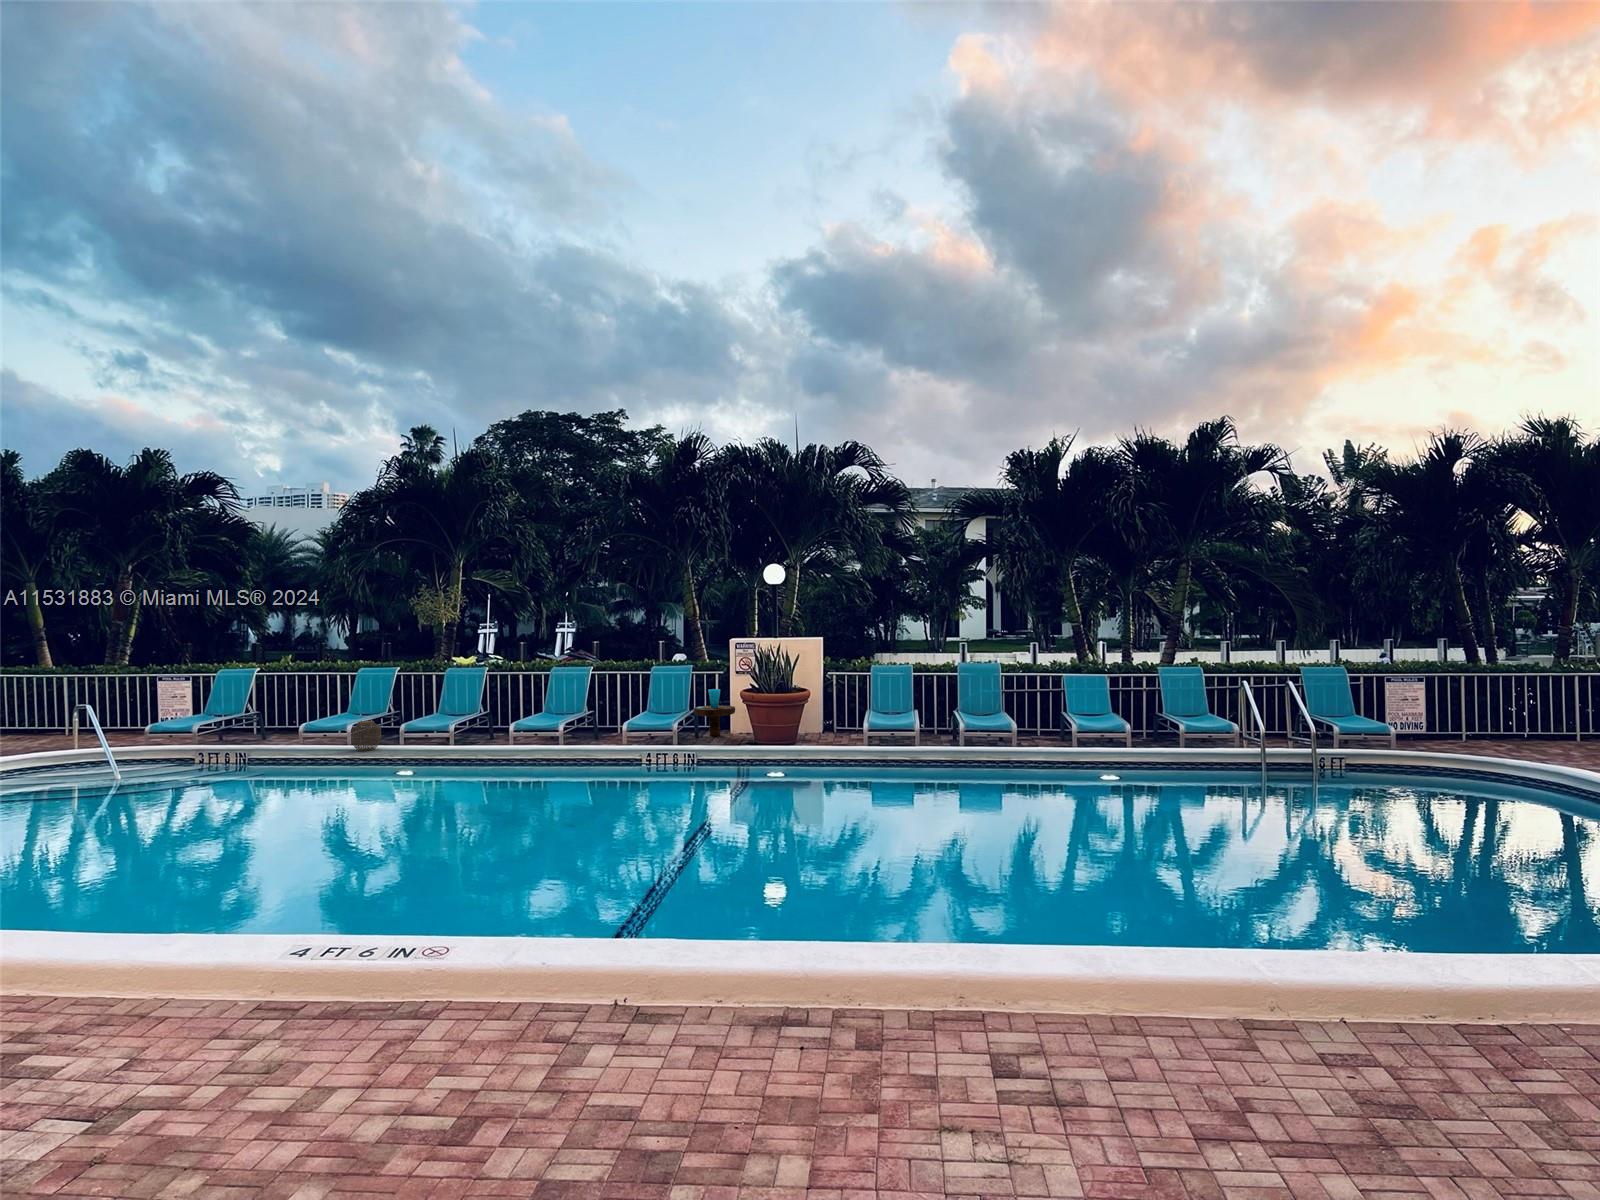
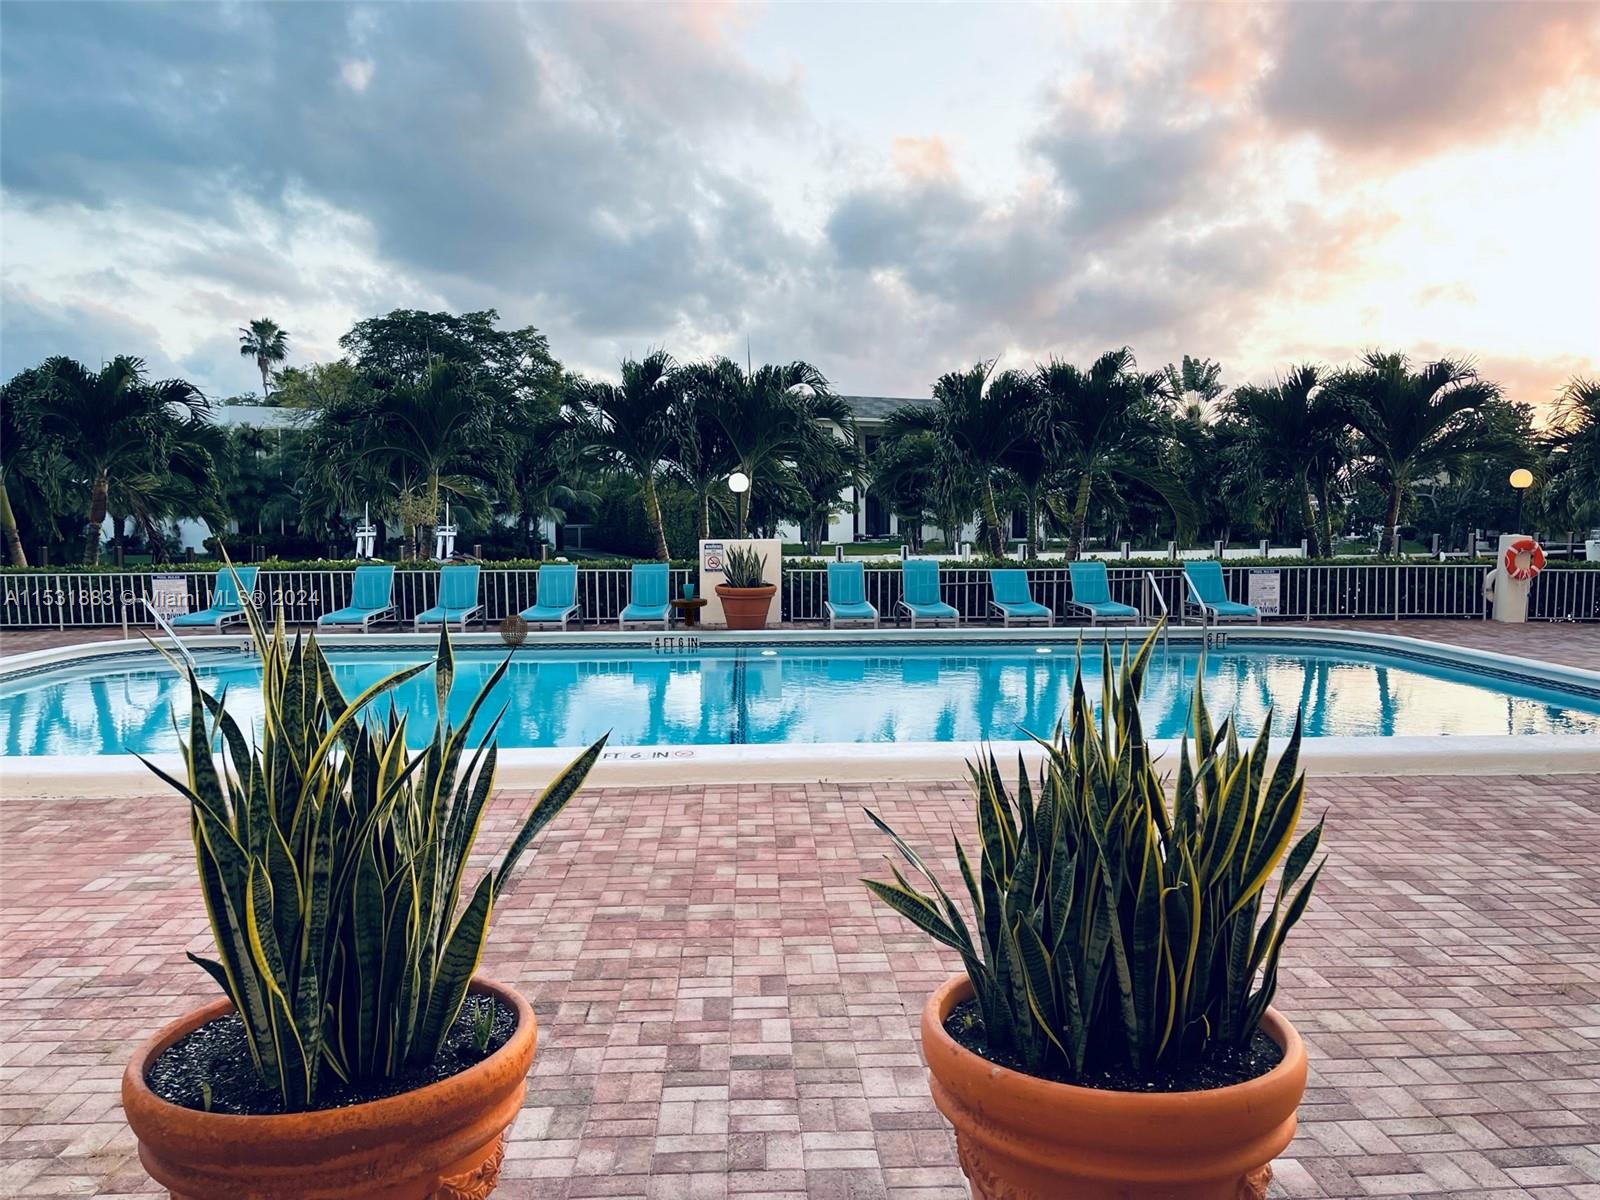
woven basket: present [351,721,381,751] -> present [500,615,528,644]

